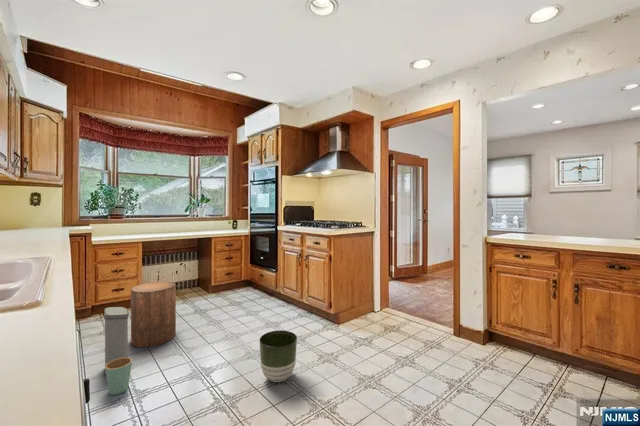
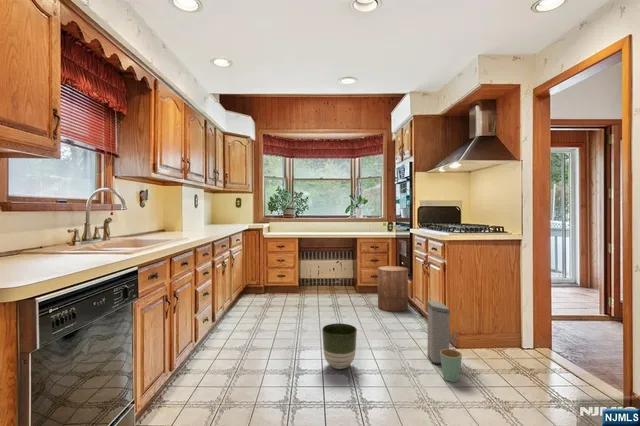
stool: present [131,282,176,347] -> present [378,266,408,312]
trash can: present [104,307,132,395] -> present [427,301,462,382]

